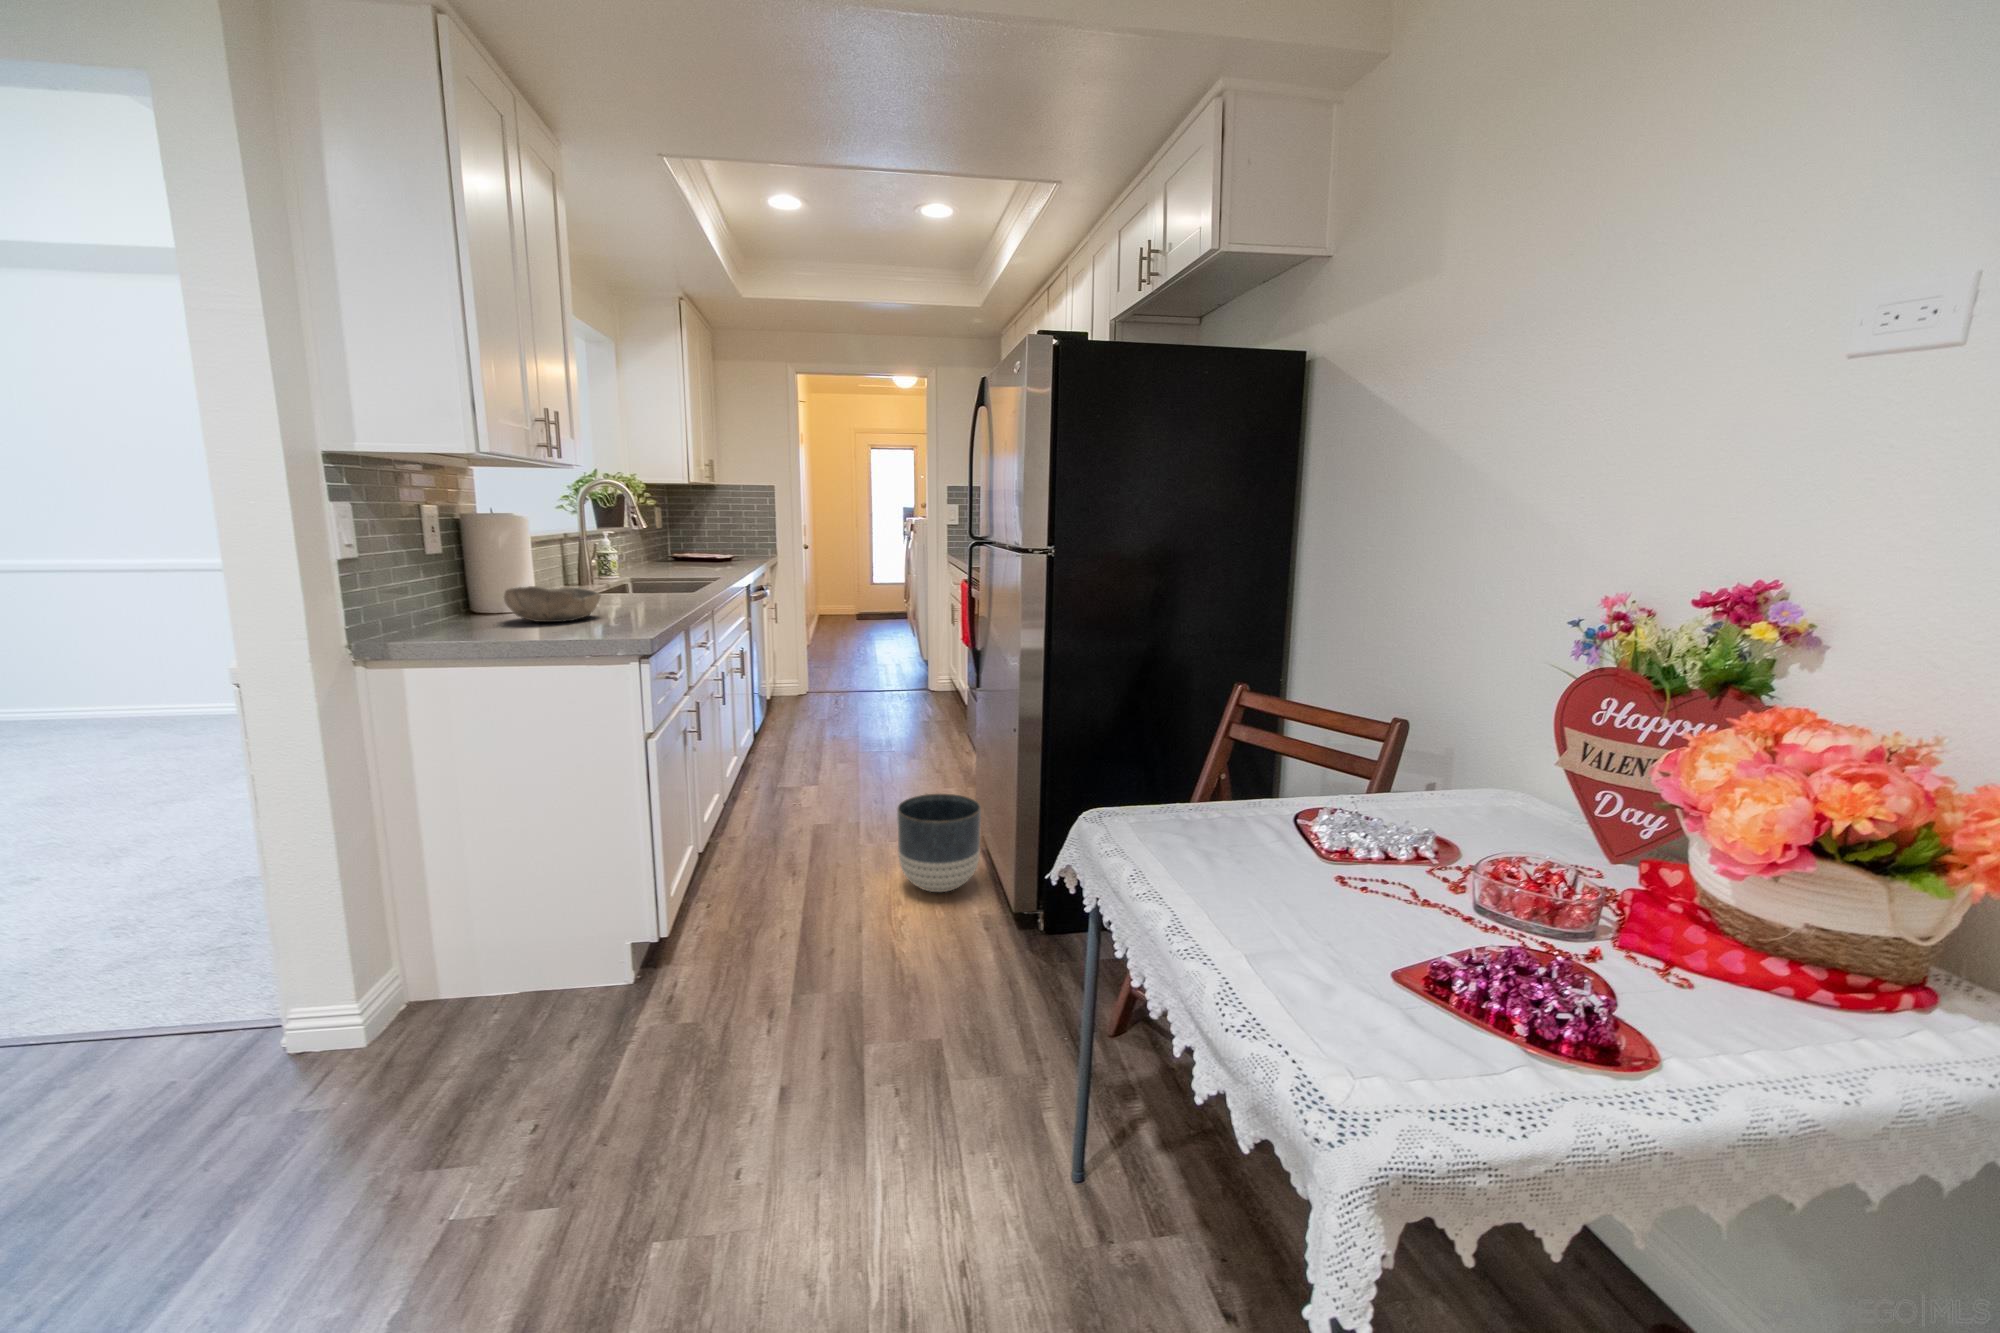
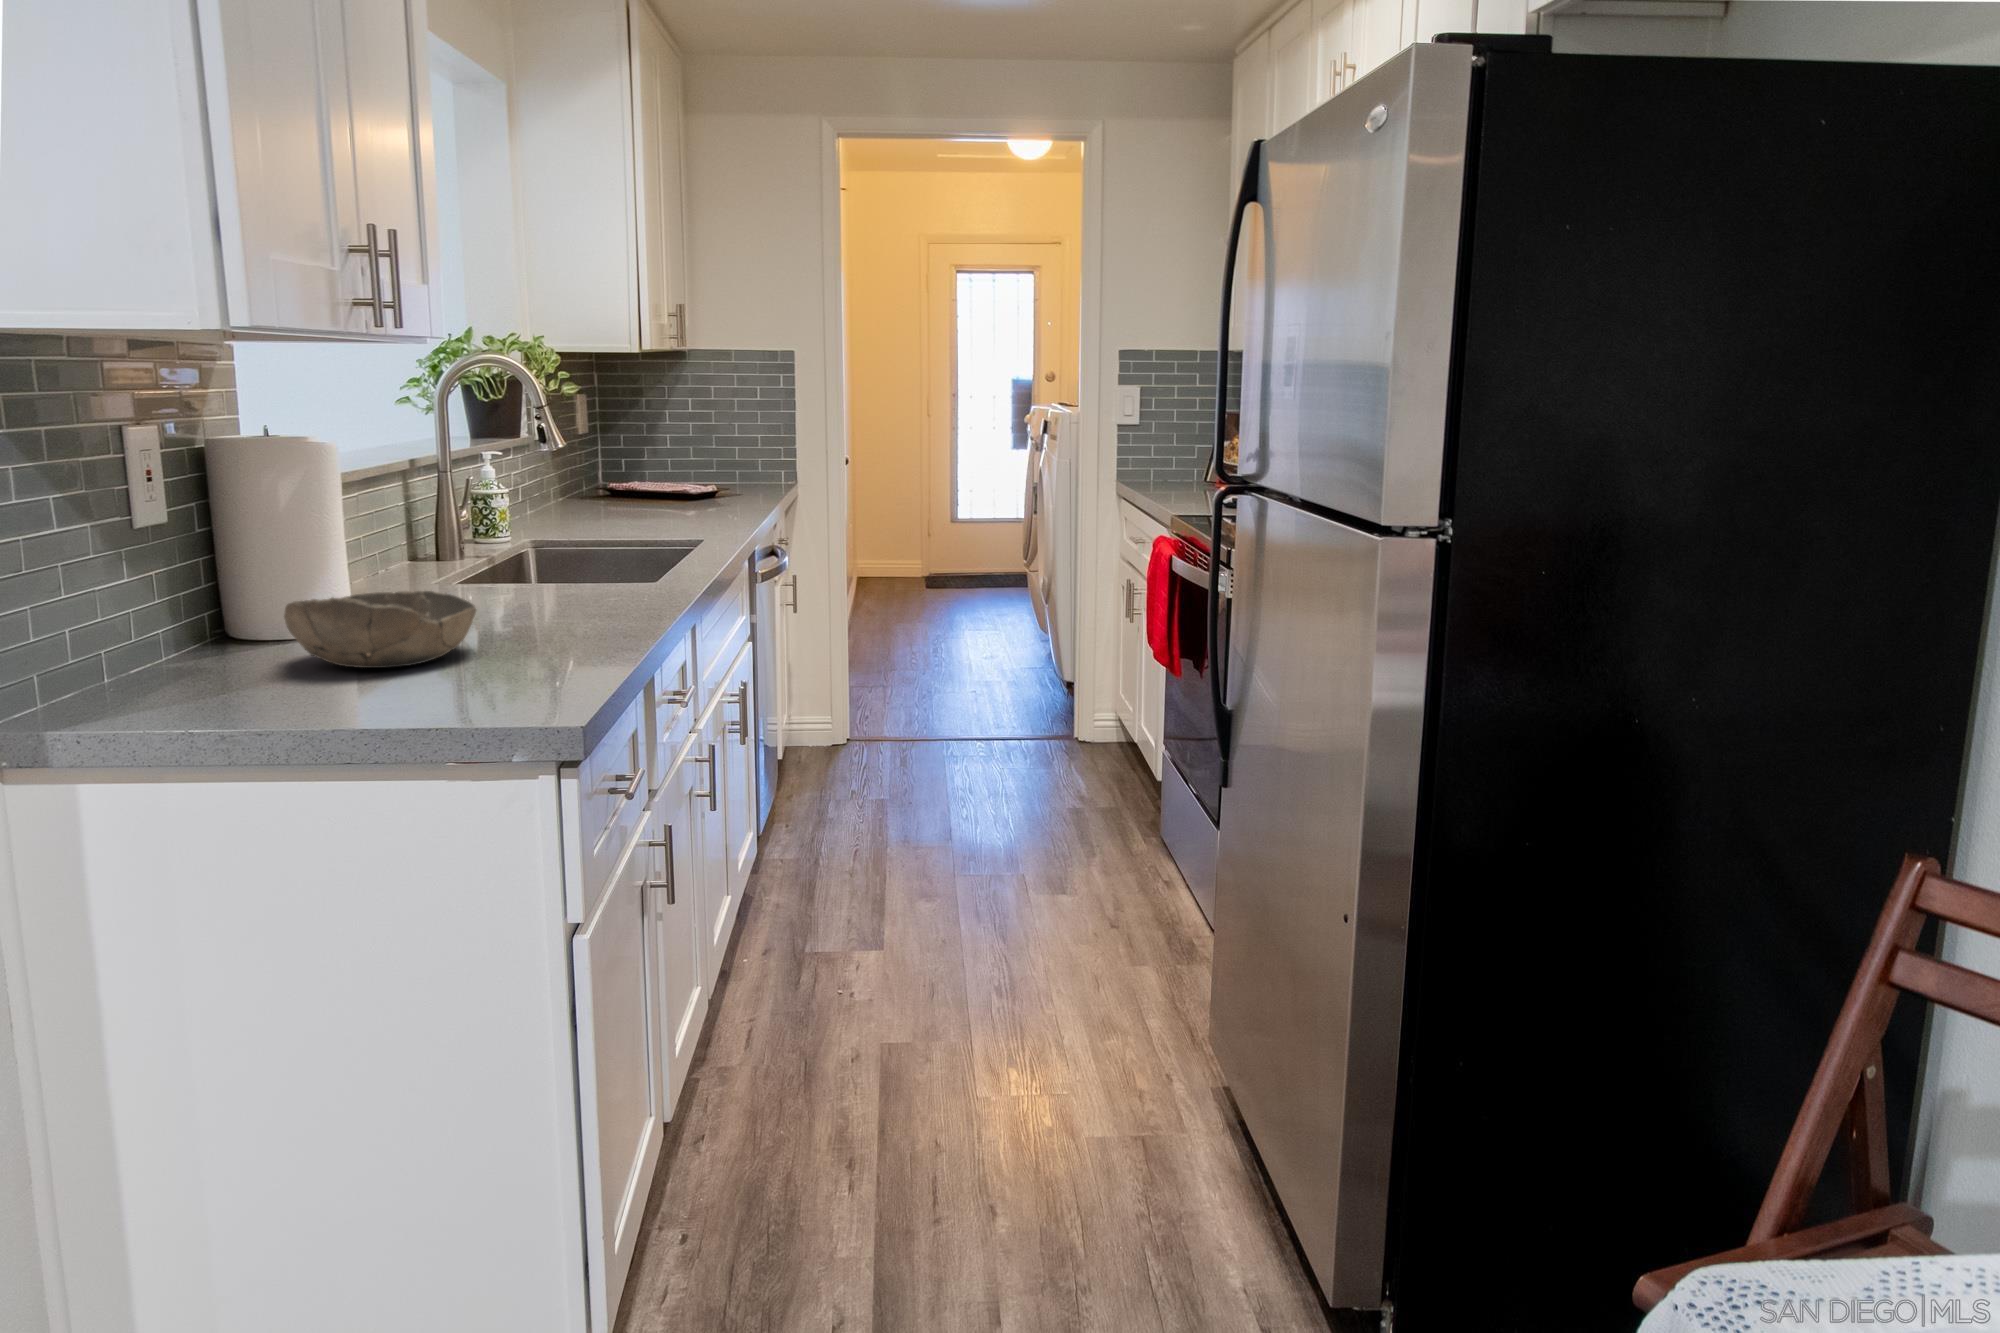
planter: present [897,794,981,892] -> none [1067,1011,1242,1227]

